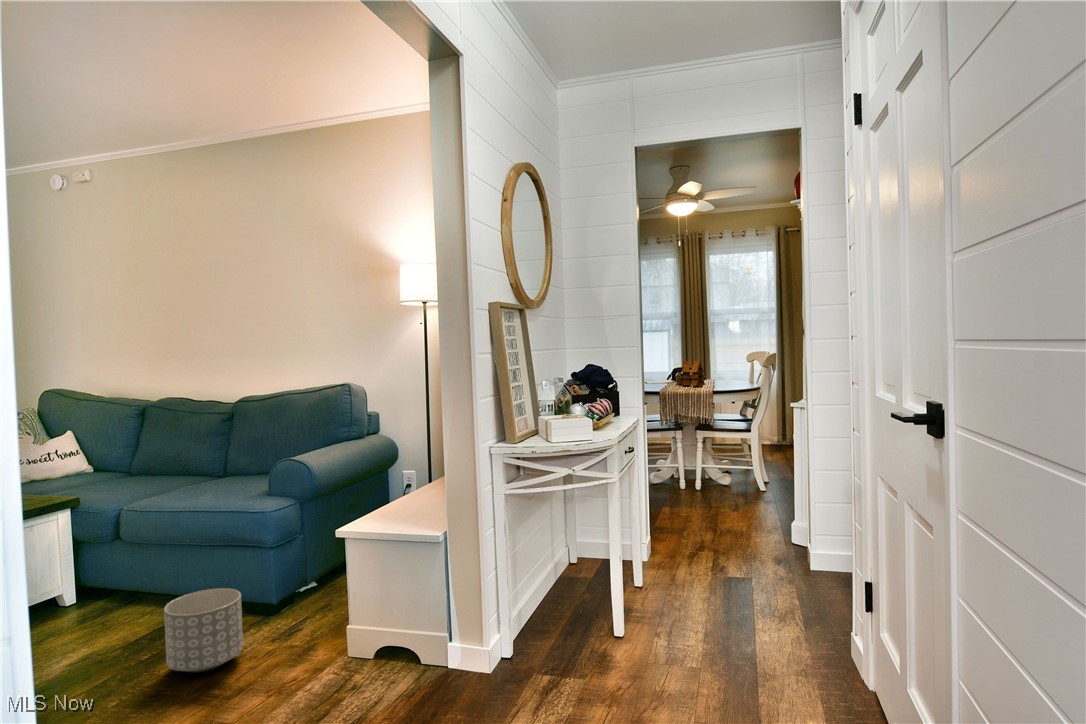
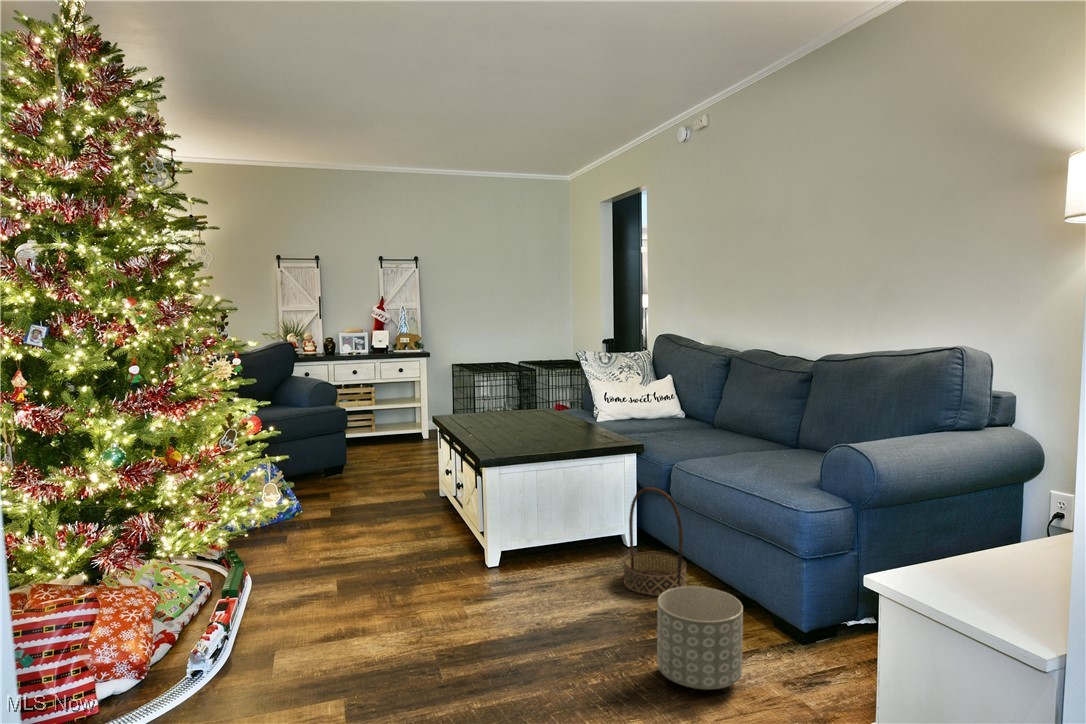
basket: none [81,532,153,636] -> present [624,488,687,596]

